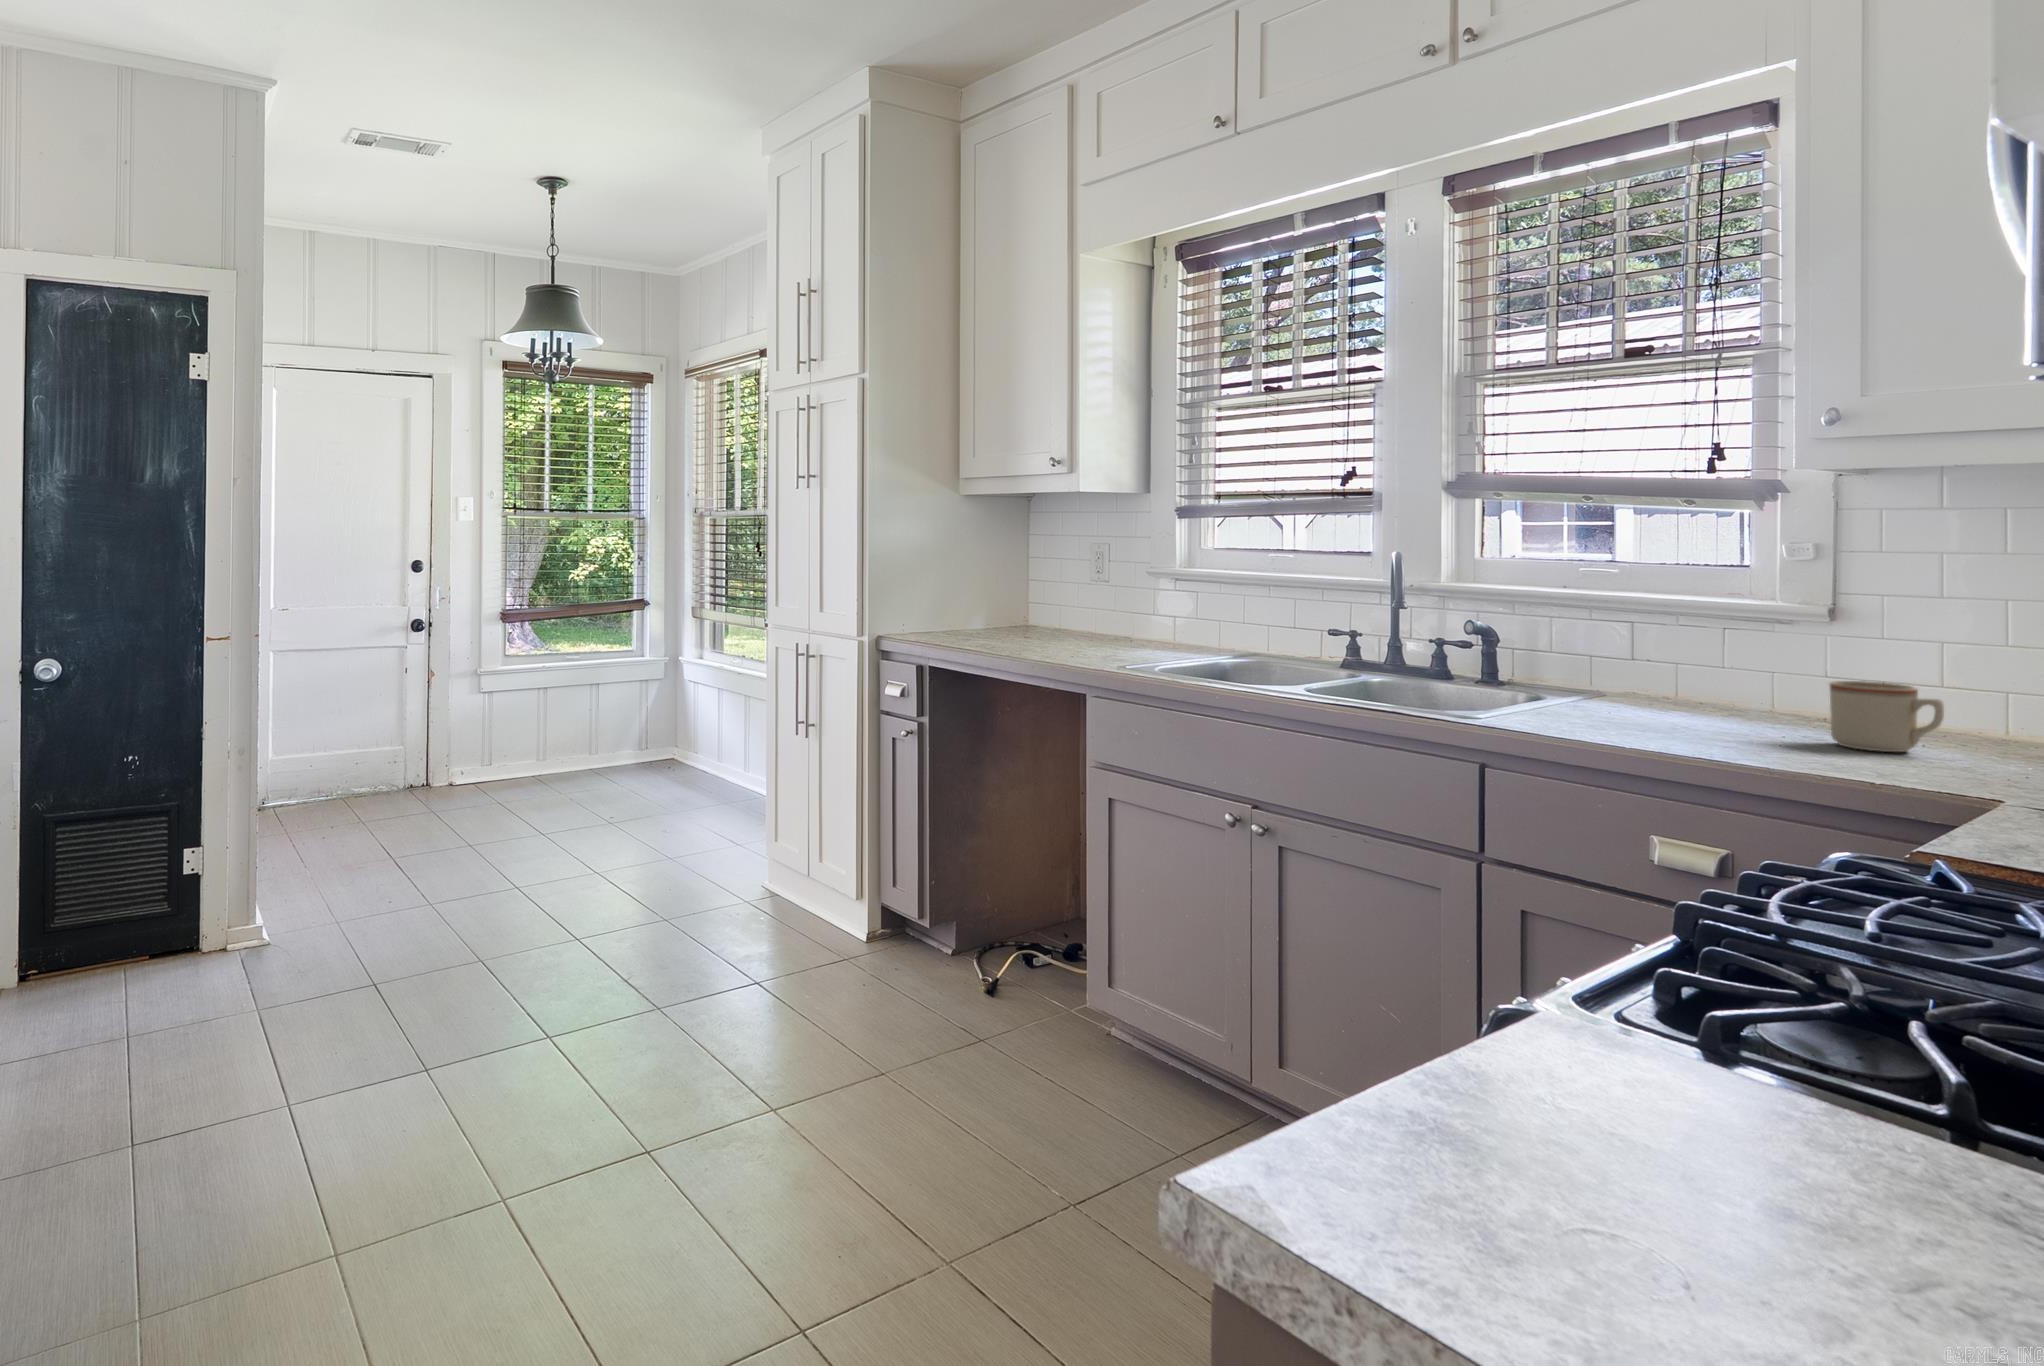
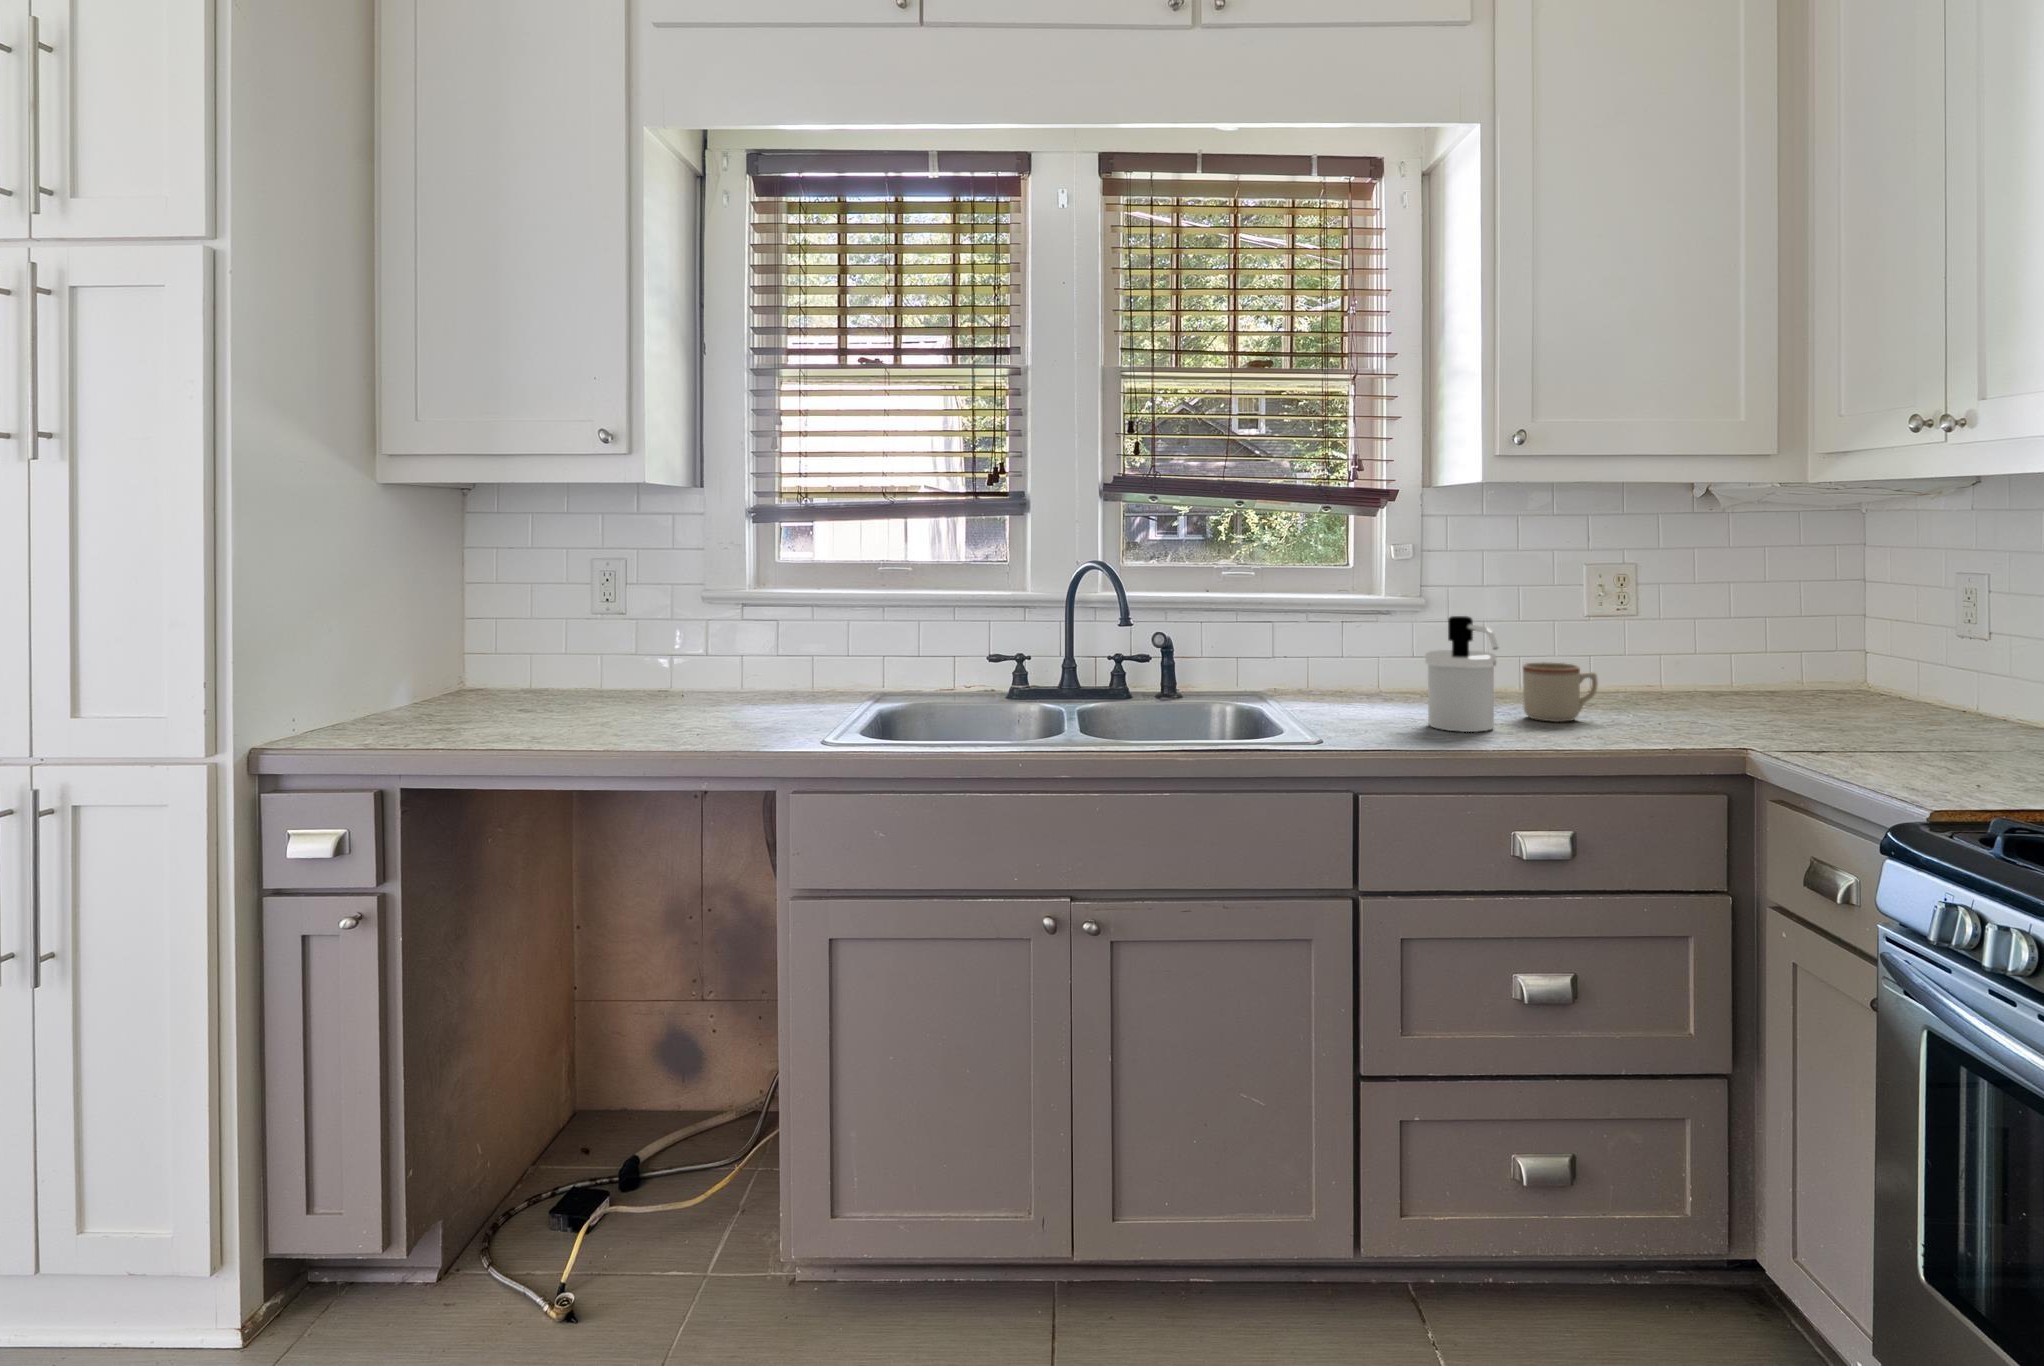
soap dispenser: none [1653,615,1746,739] -> present [1425,616,1498,732]

